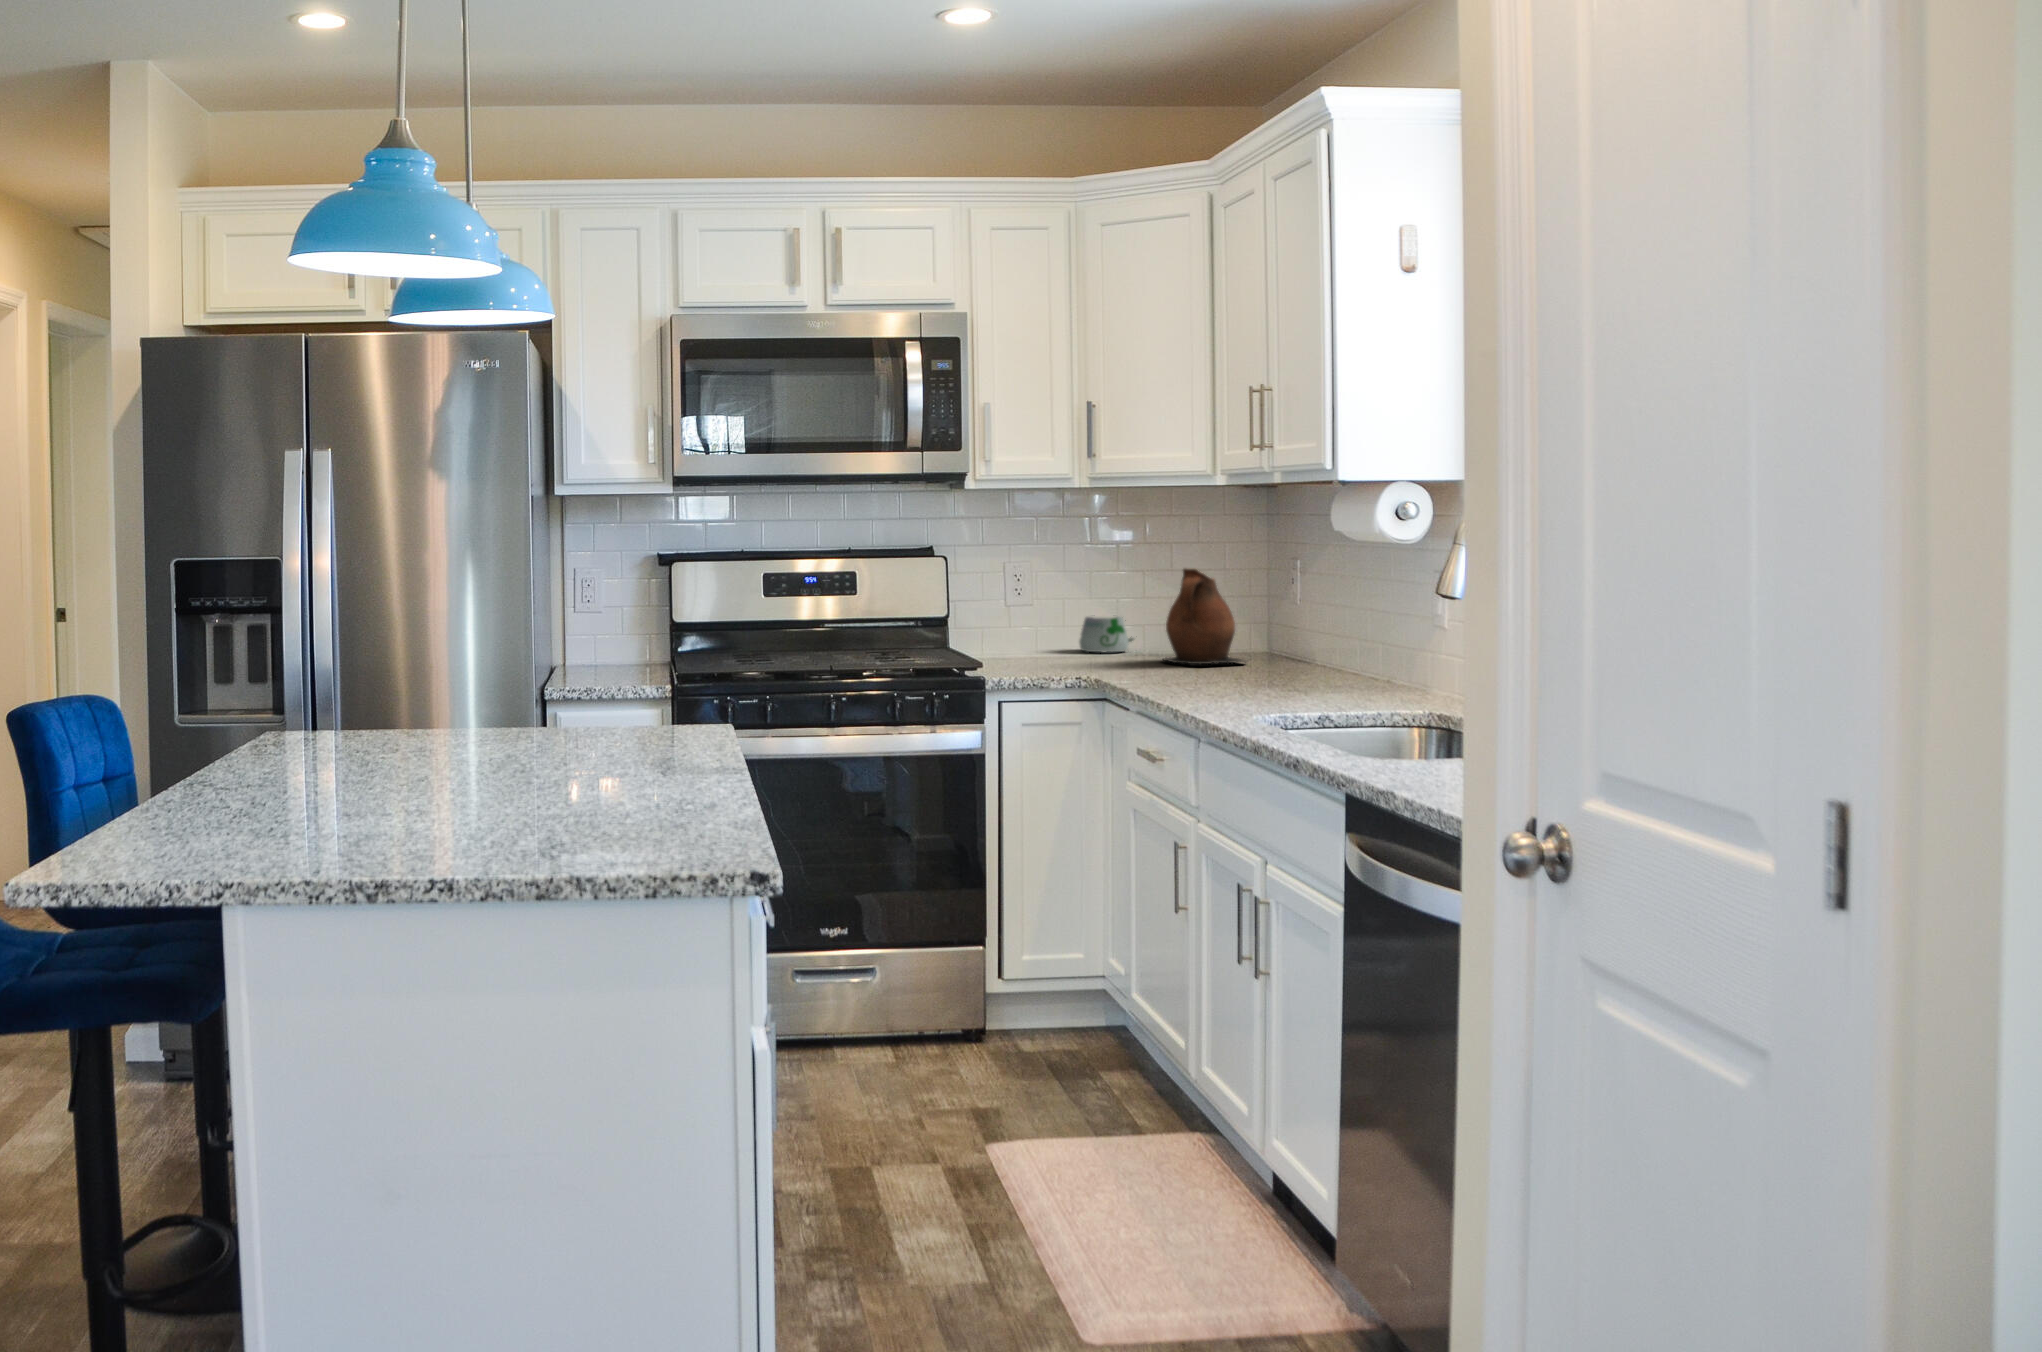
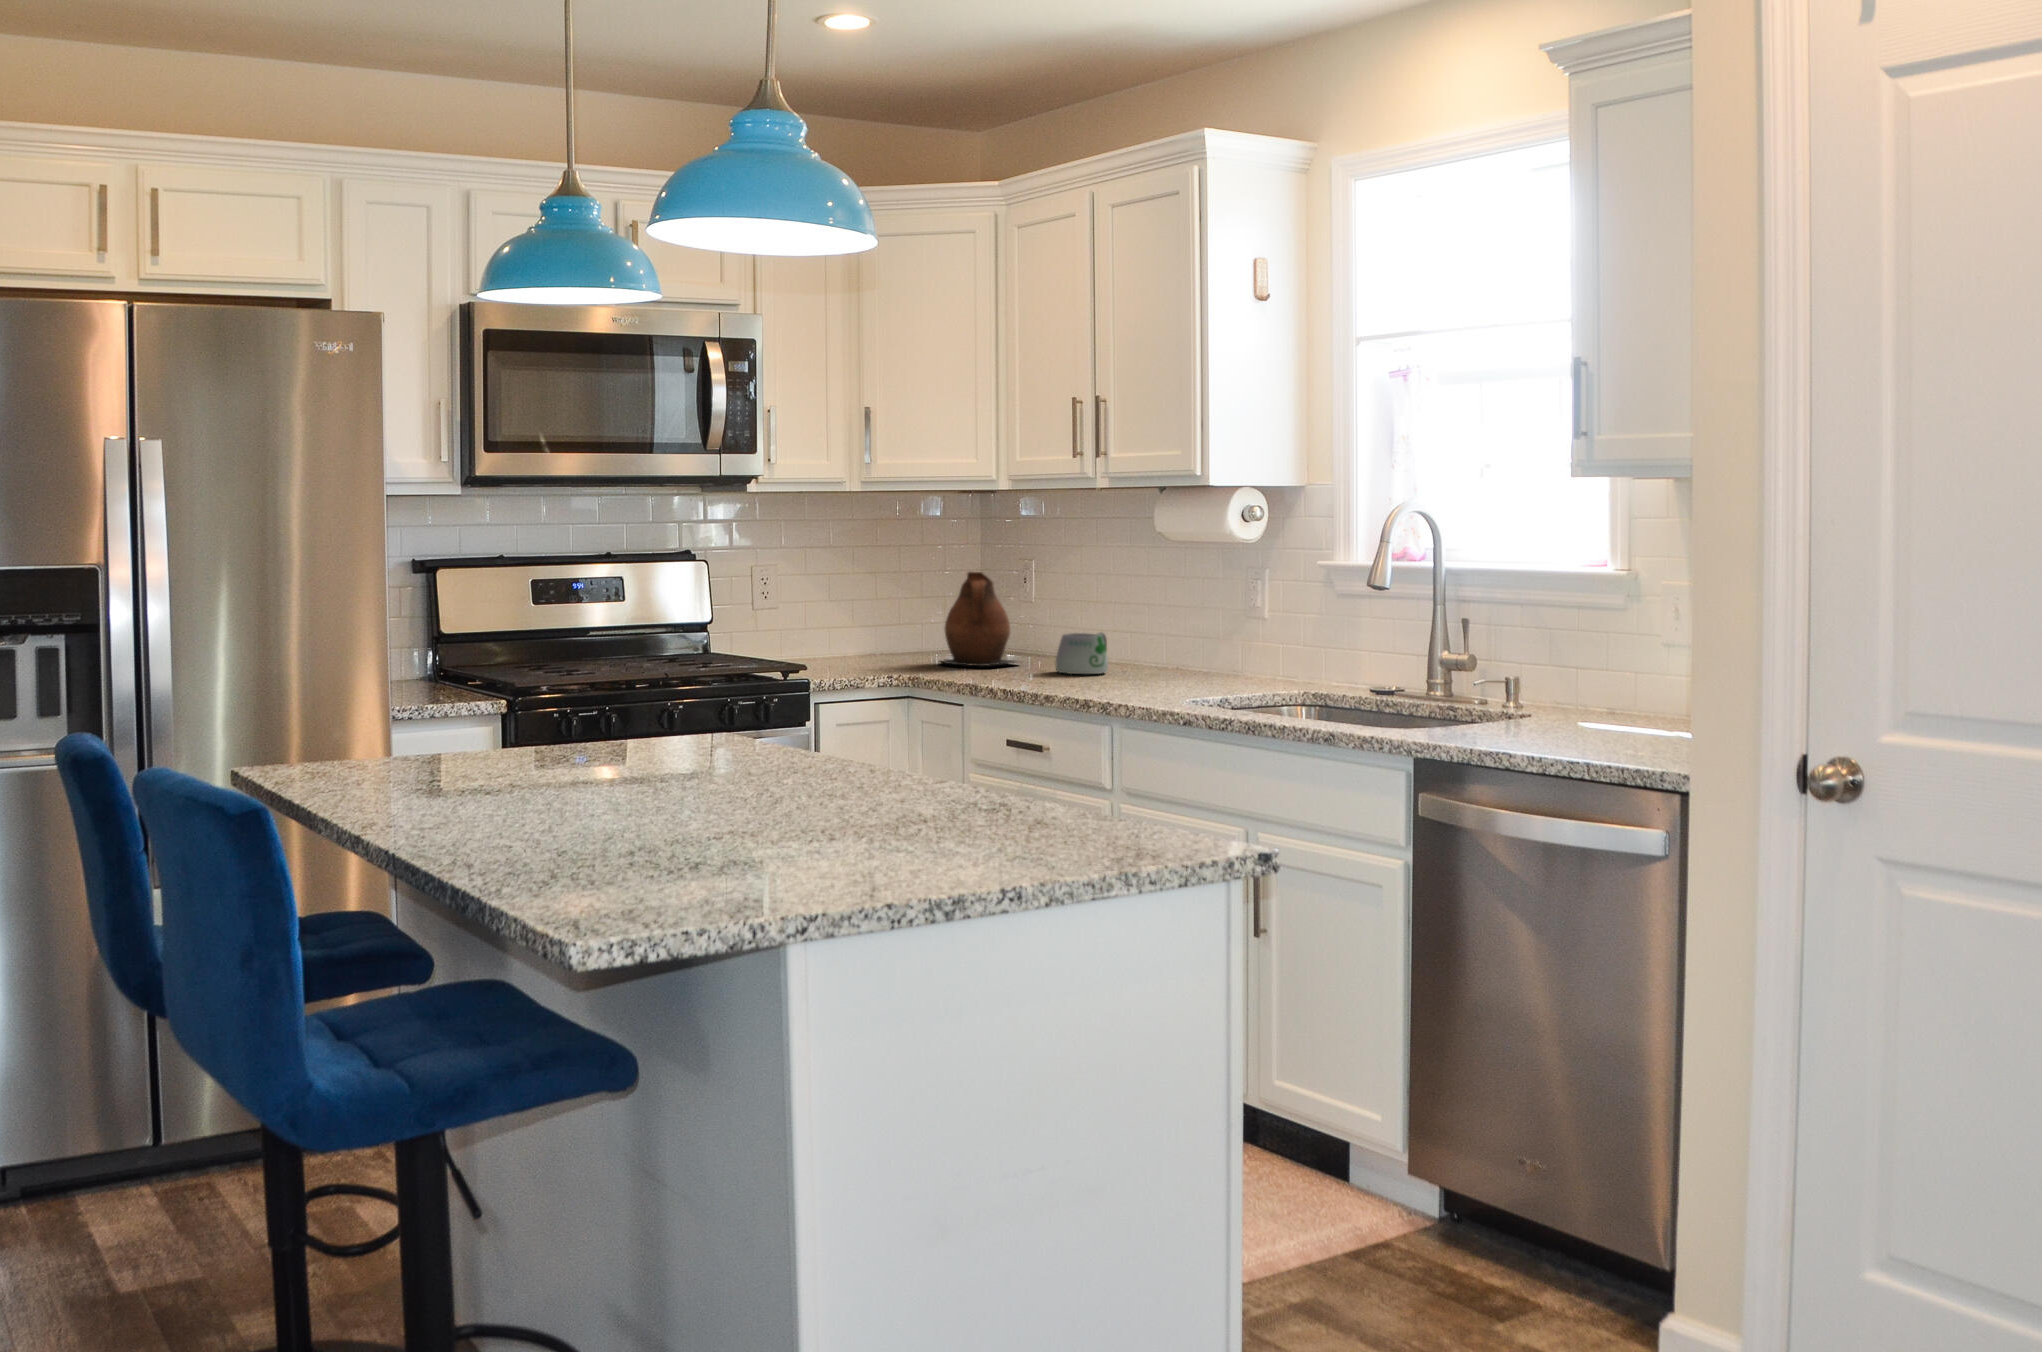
mug: present [1079,617,1133,652] -> present [1055,632,1126,674]

